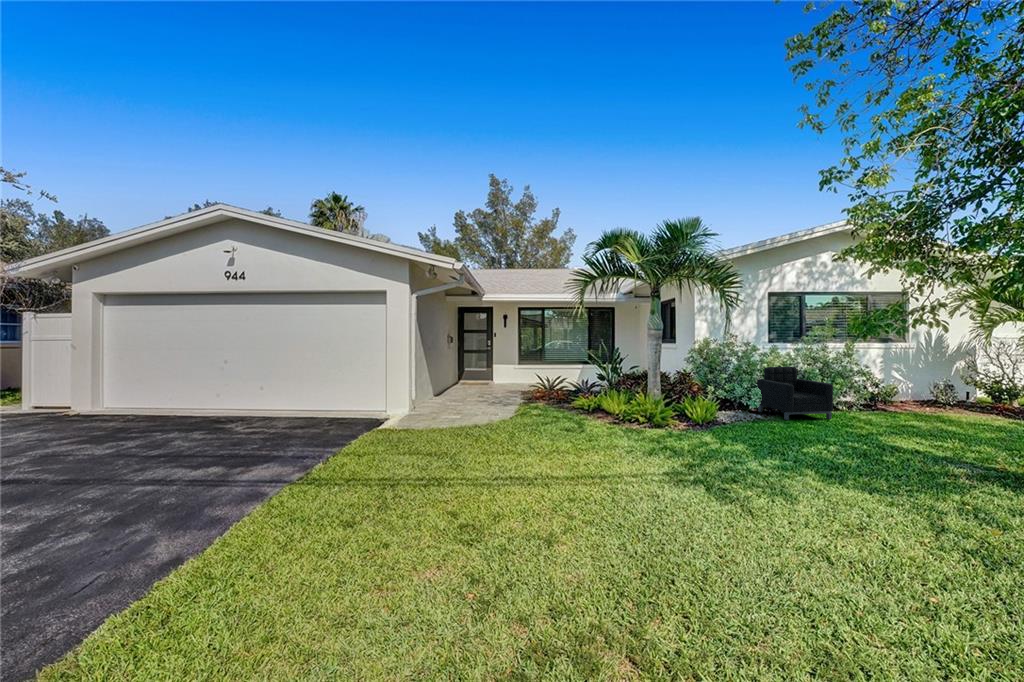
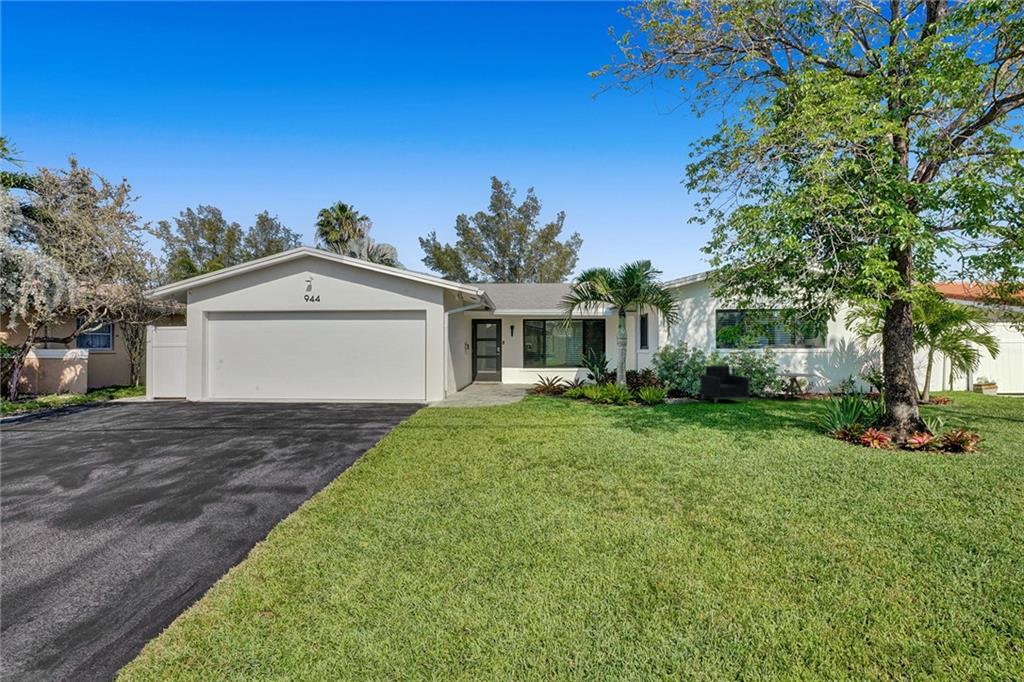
round table: none [855,376,919,415] -> present [774,373,815,400]

